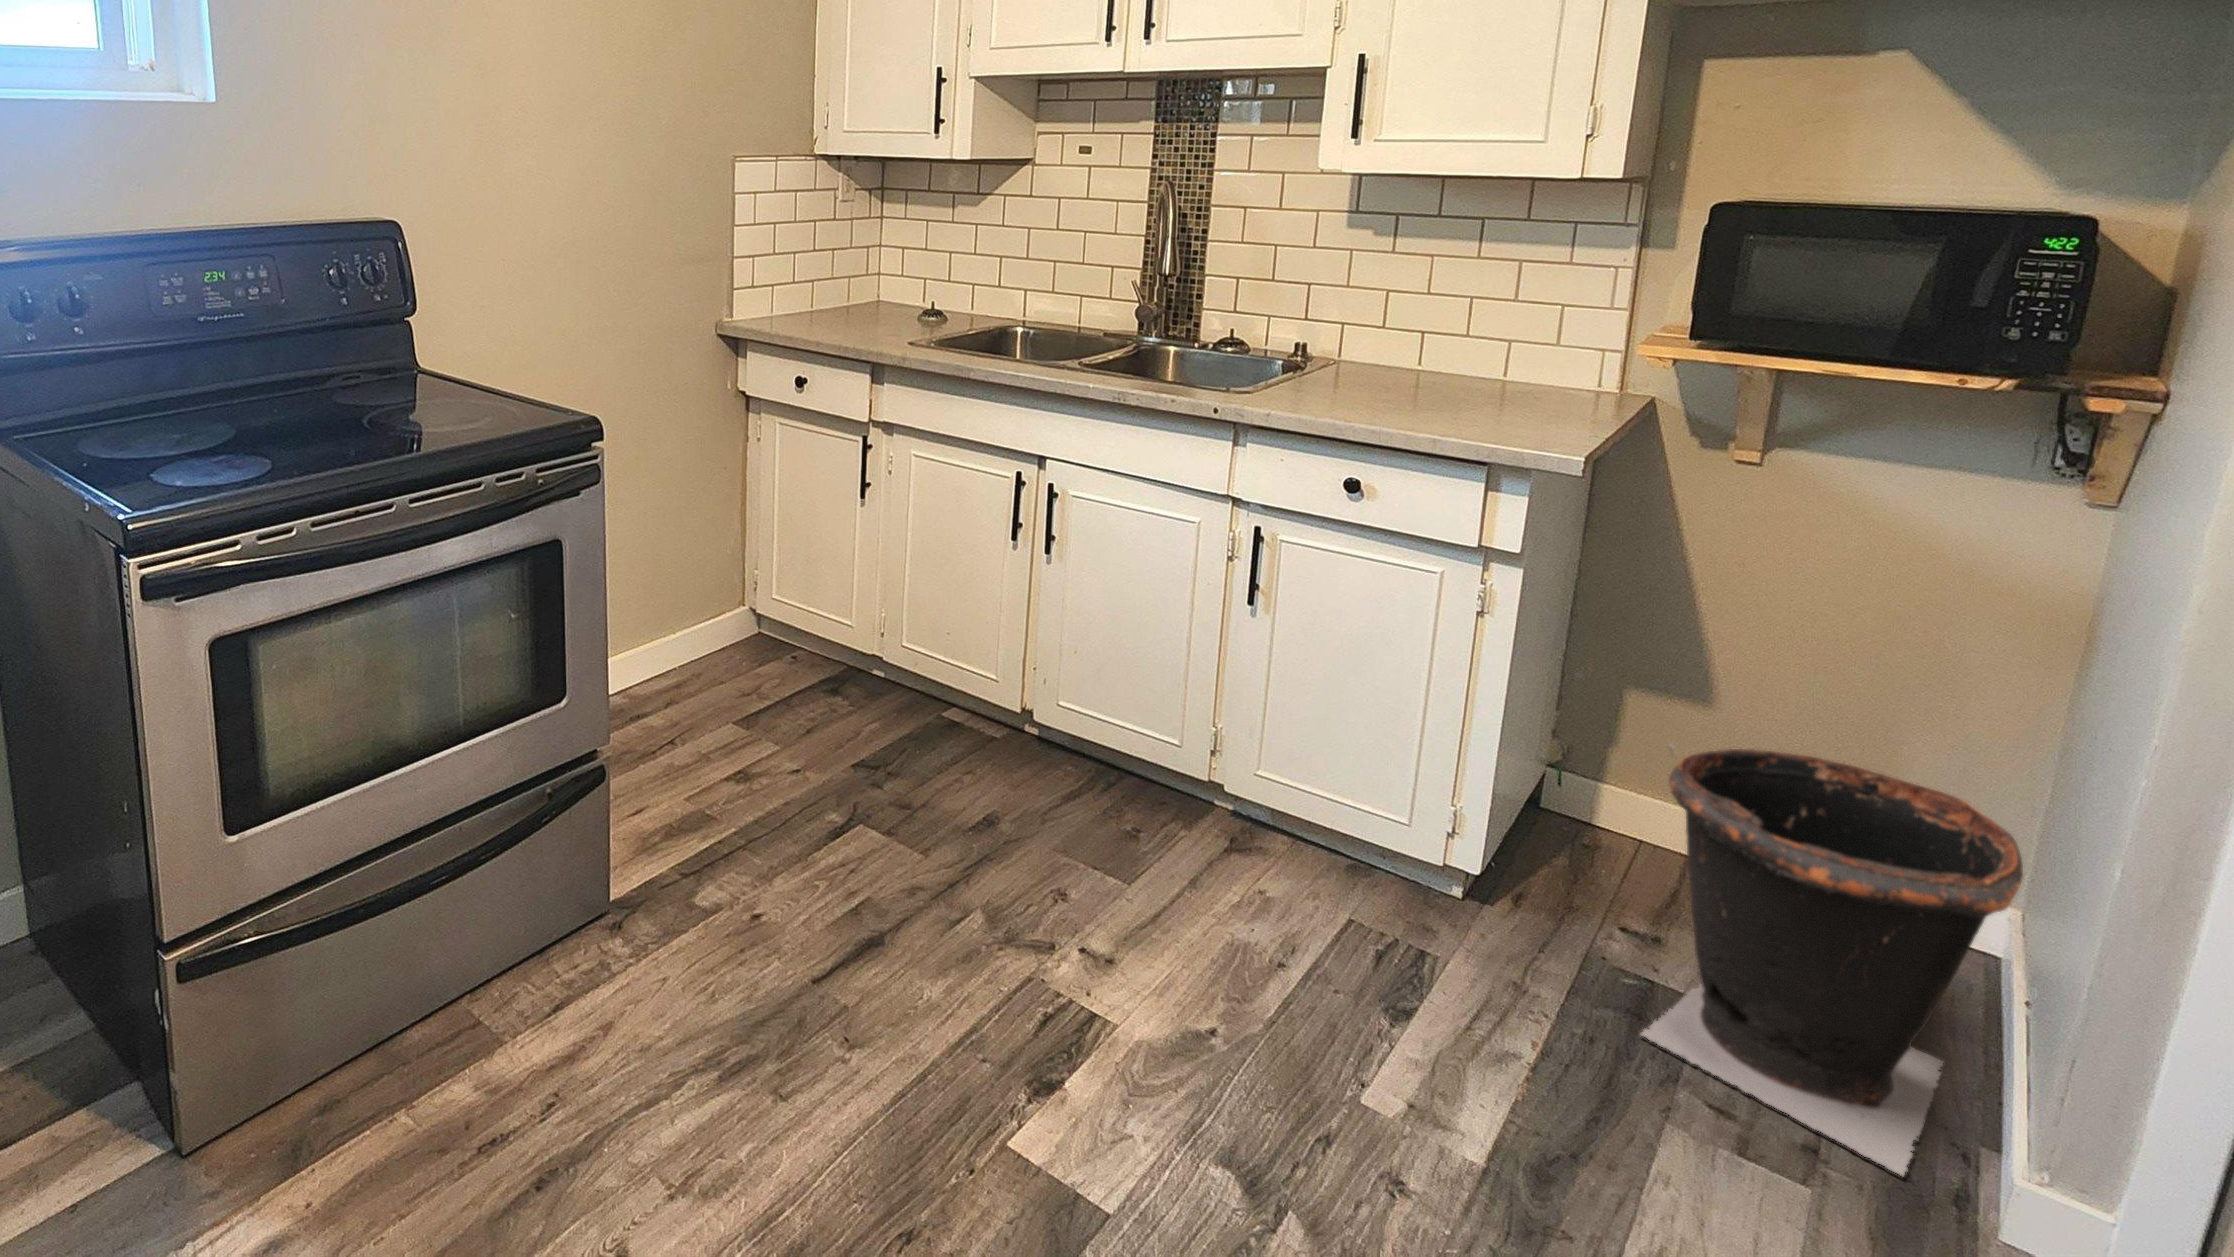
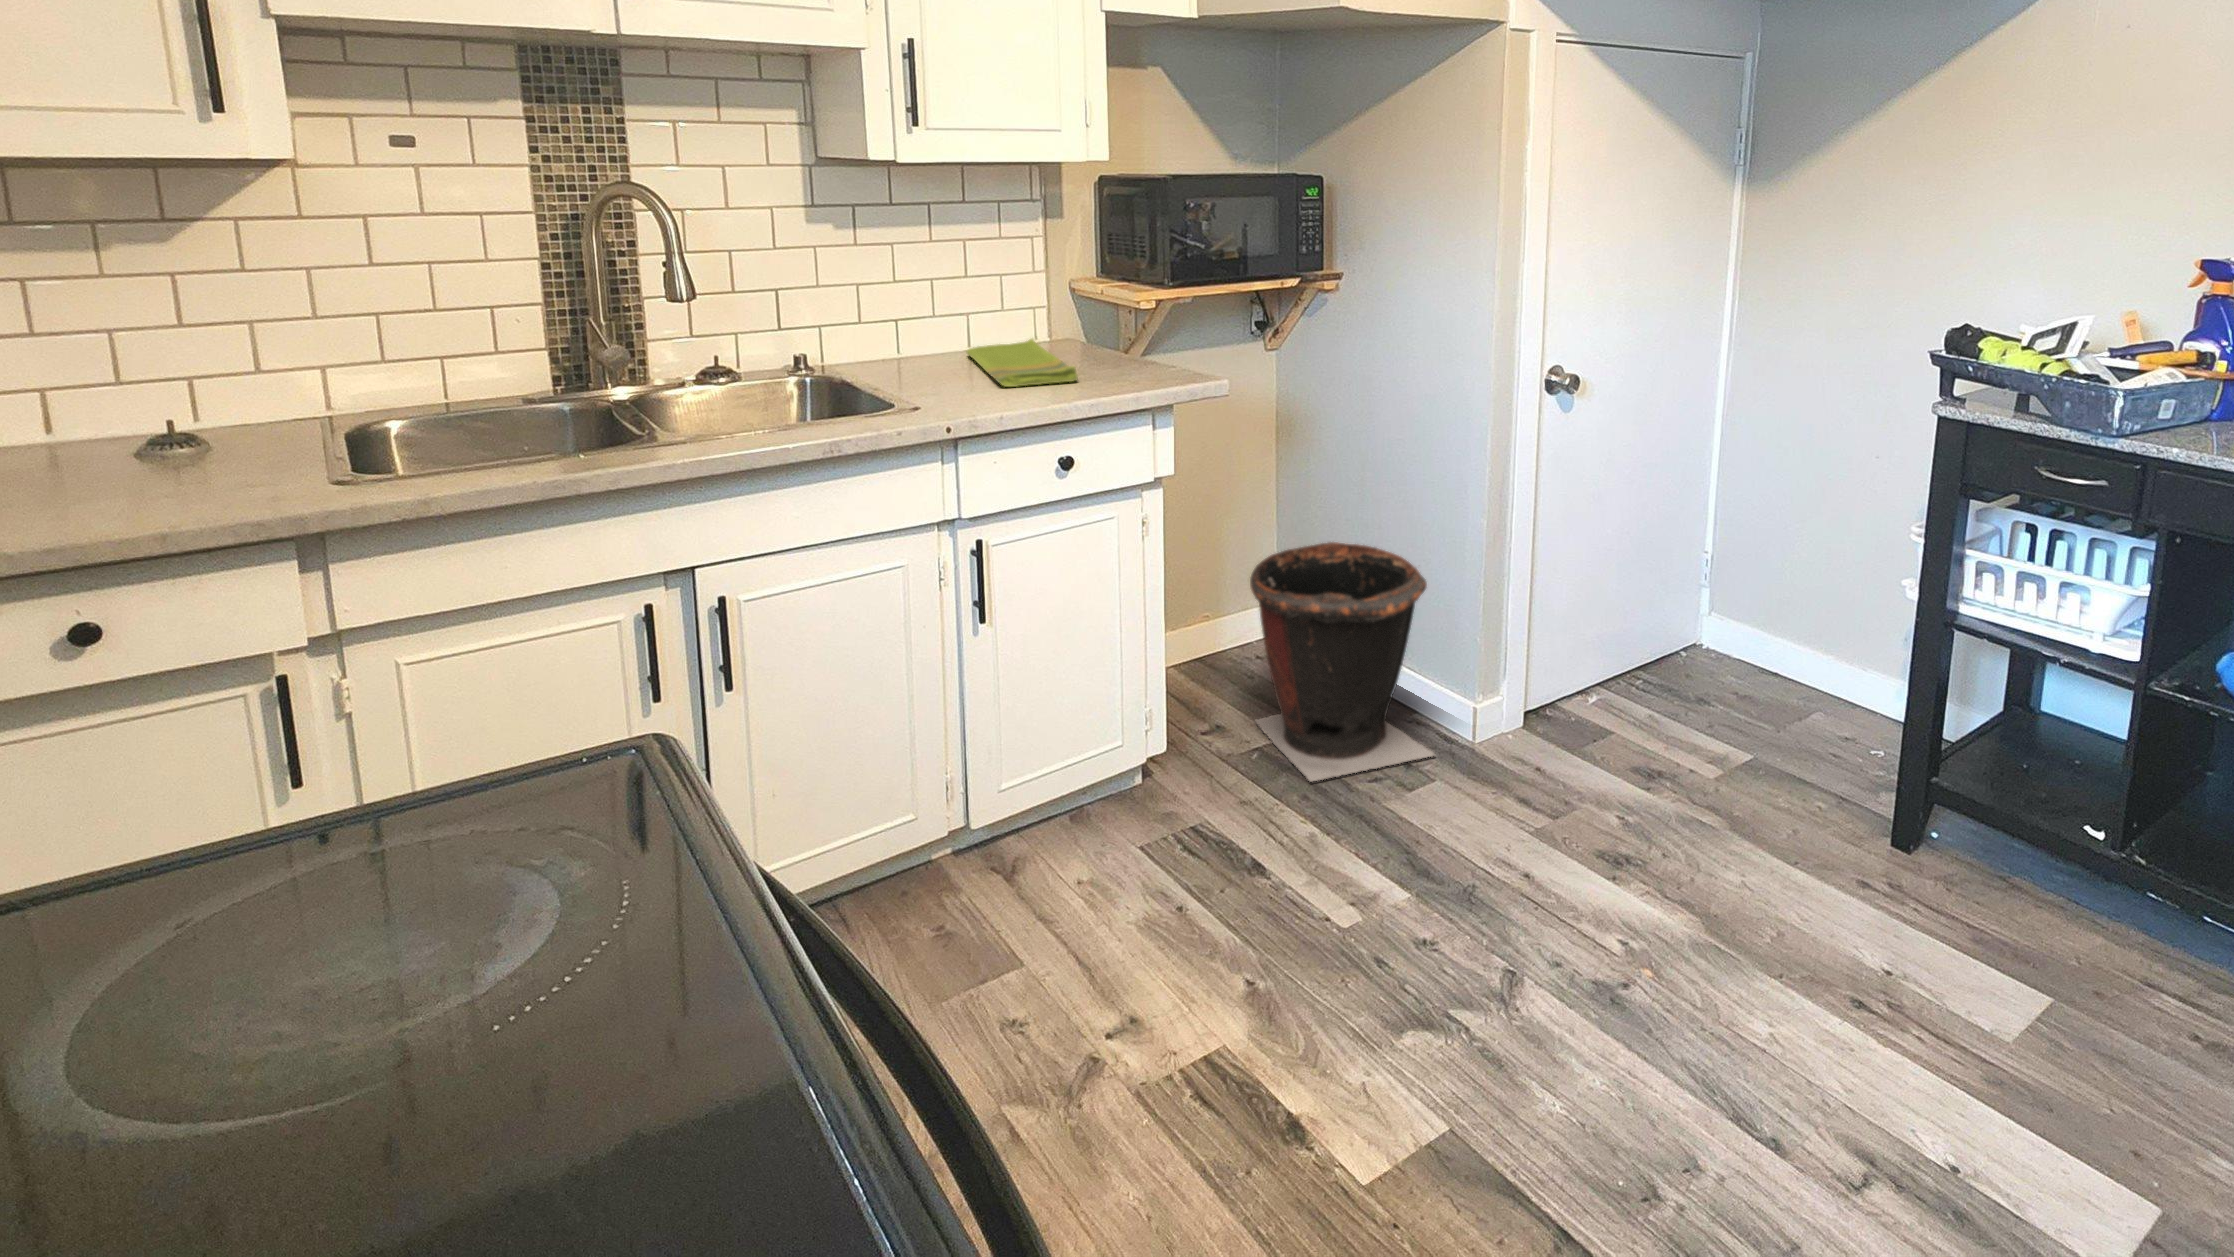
dish towel: none [1378,373,1556,412] -> present [967,339,1078,387]

